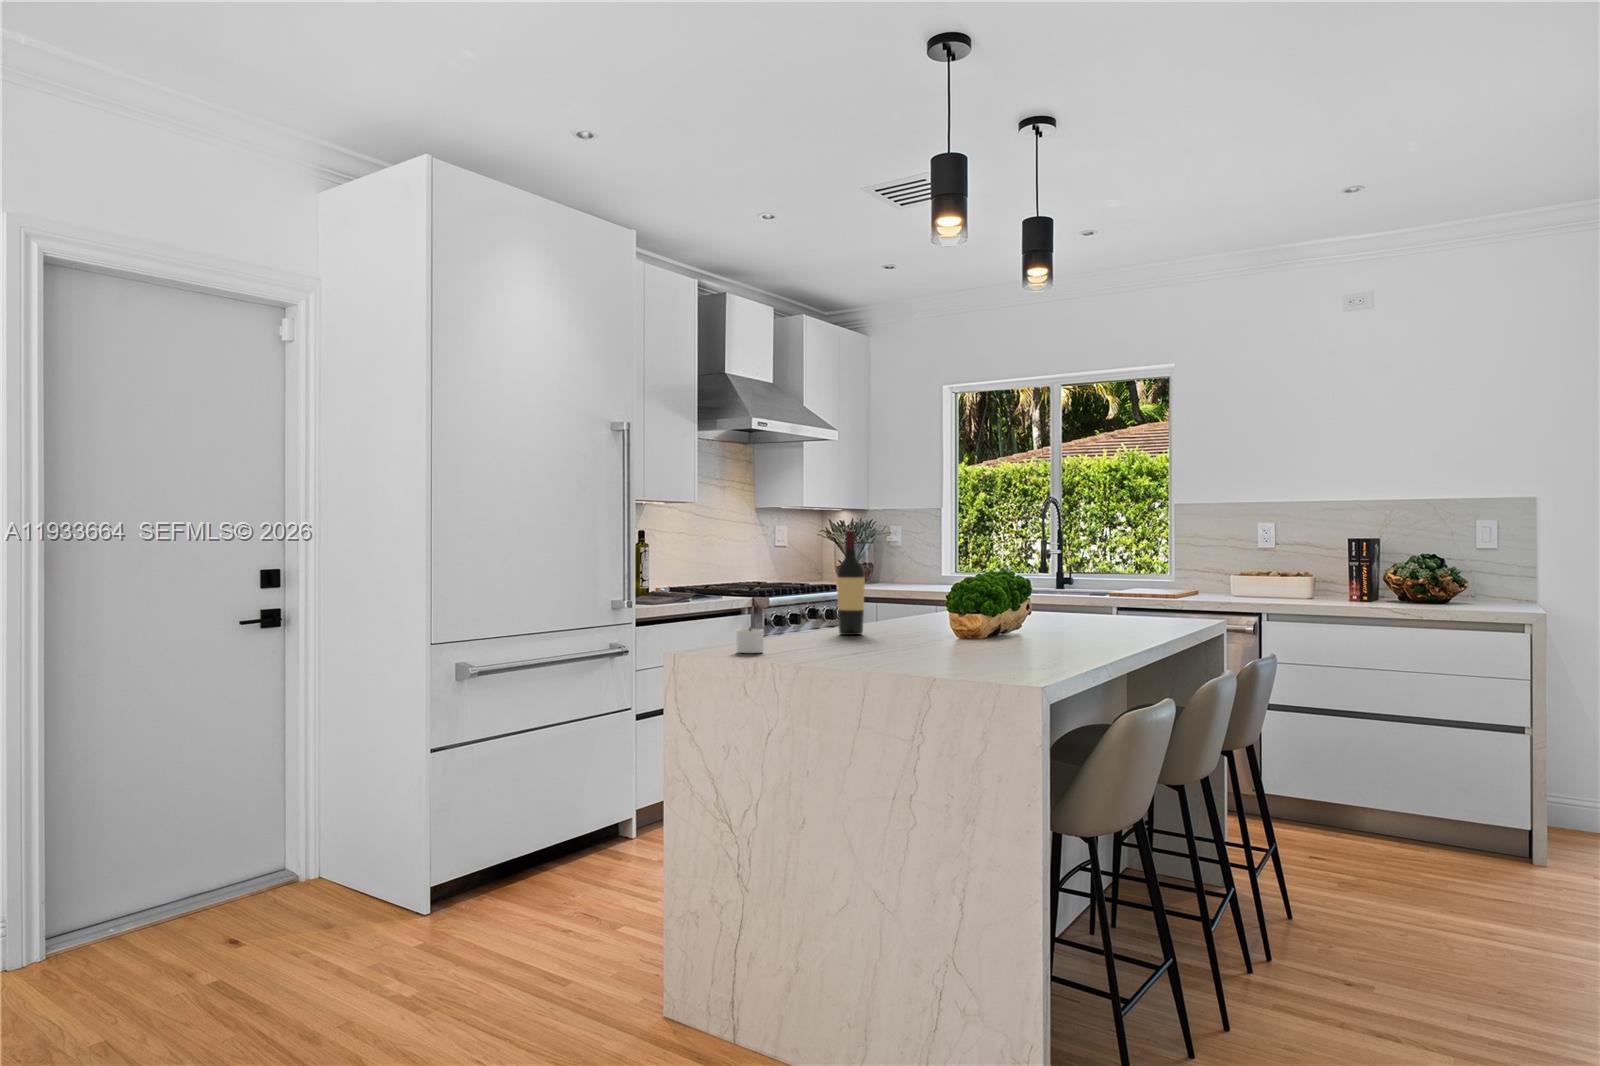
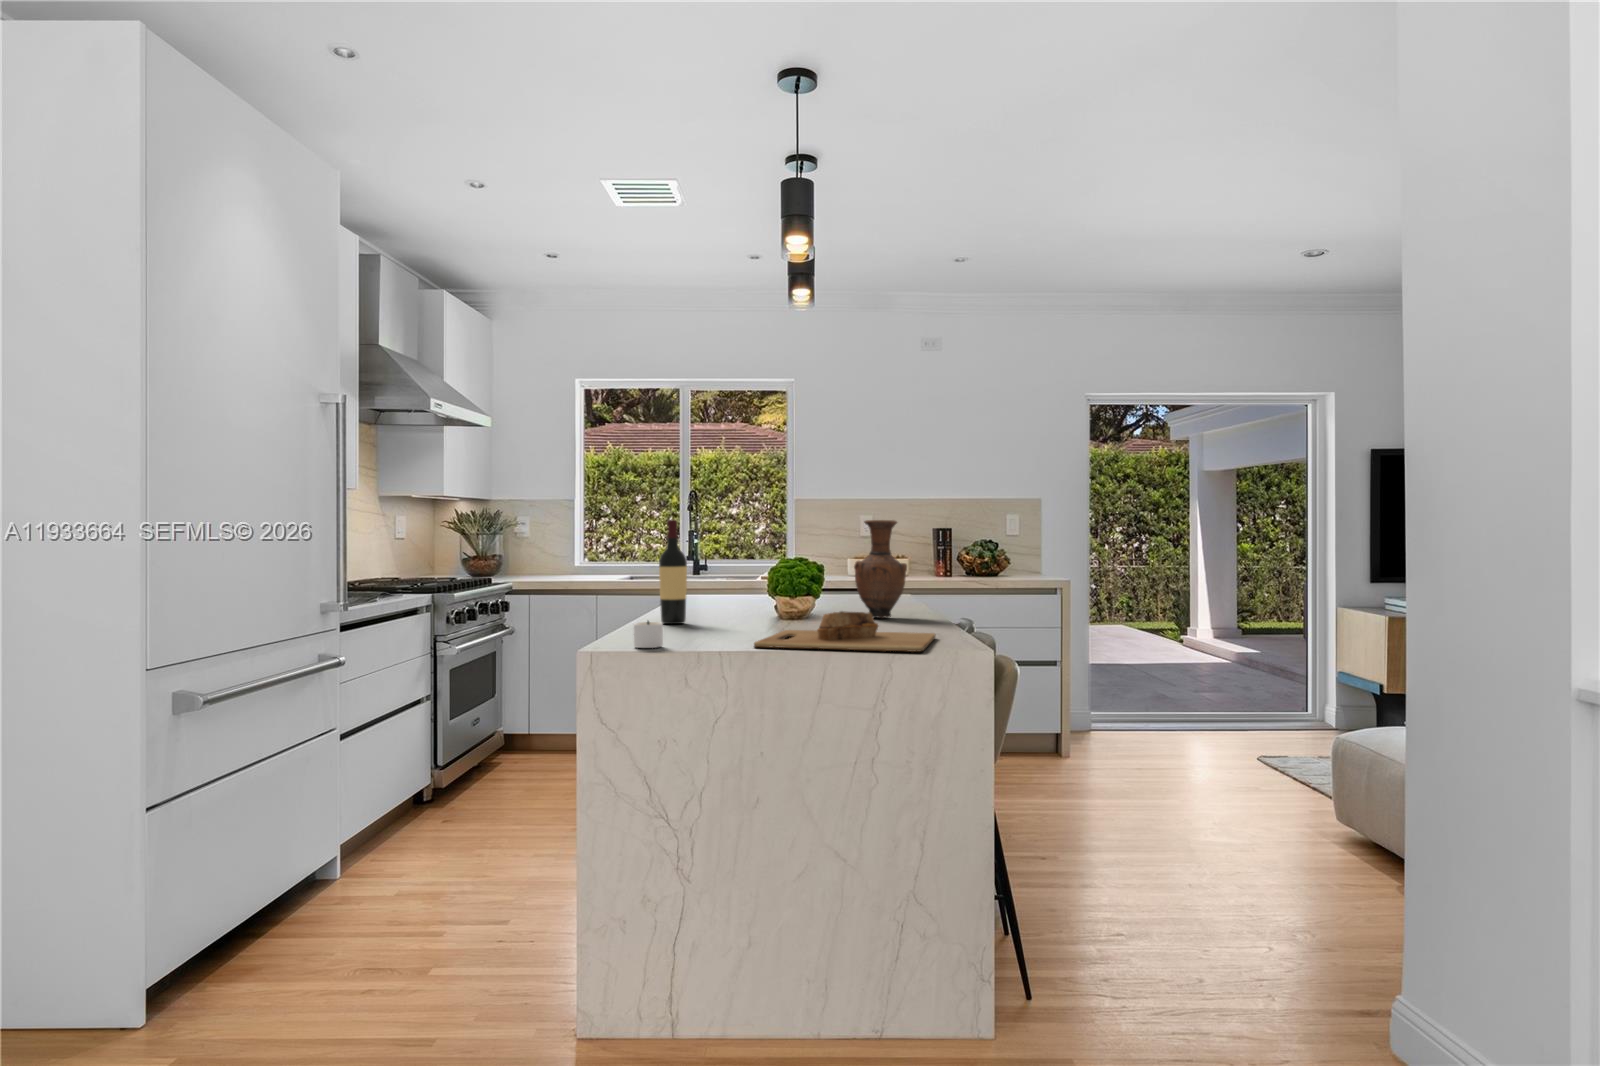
vase: none [1048,531,1110,643] -> present [854,520,907,618]
cutting board: none [835,628,1049,675] -> present [754,611,935,652]

